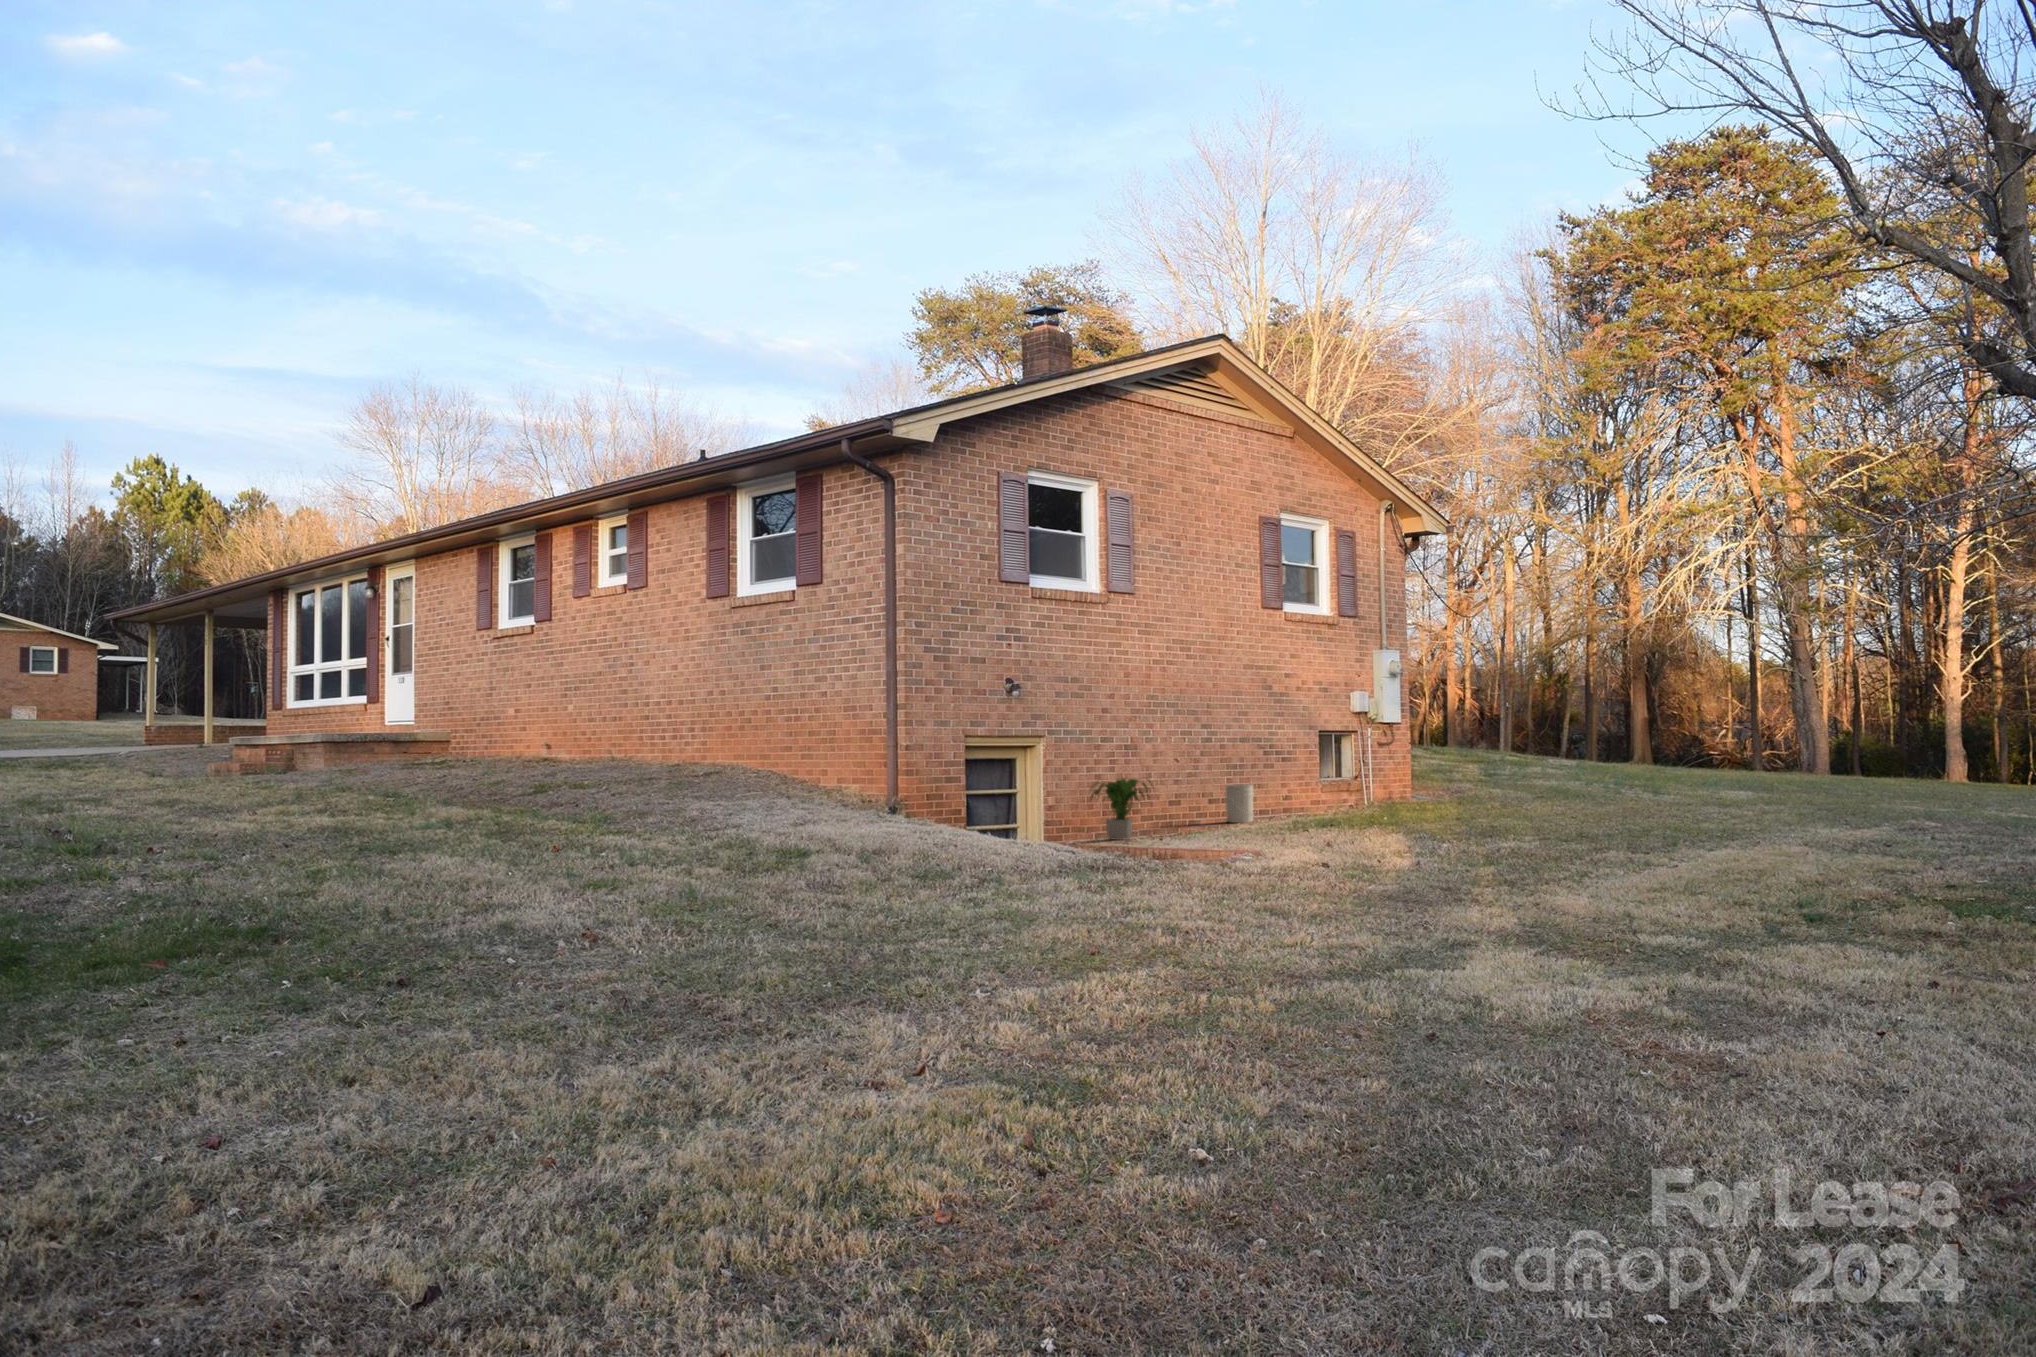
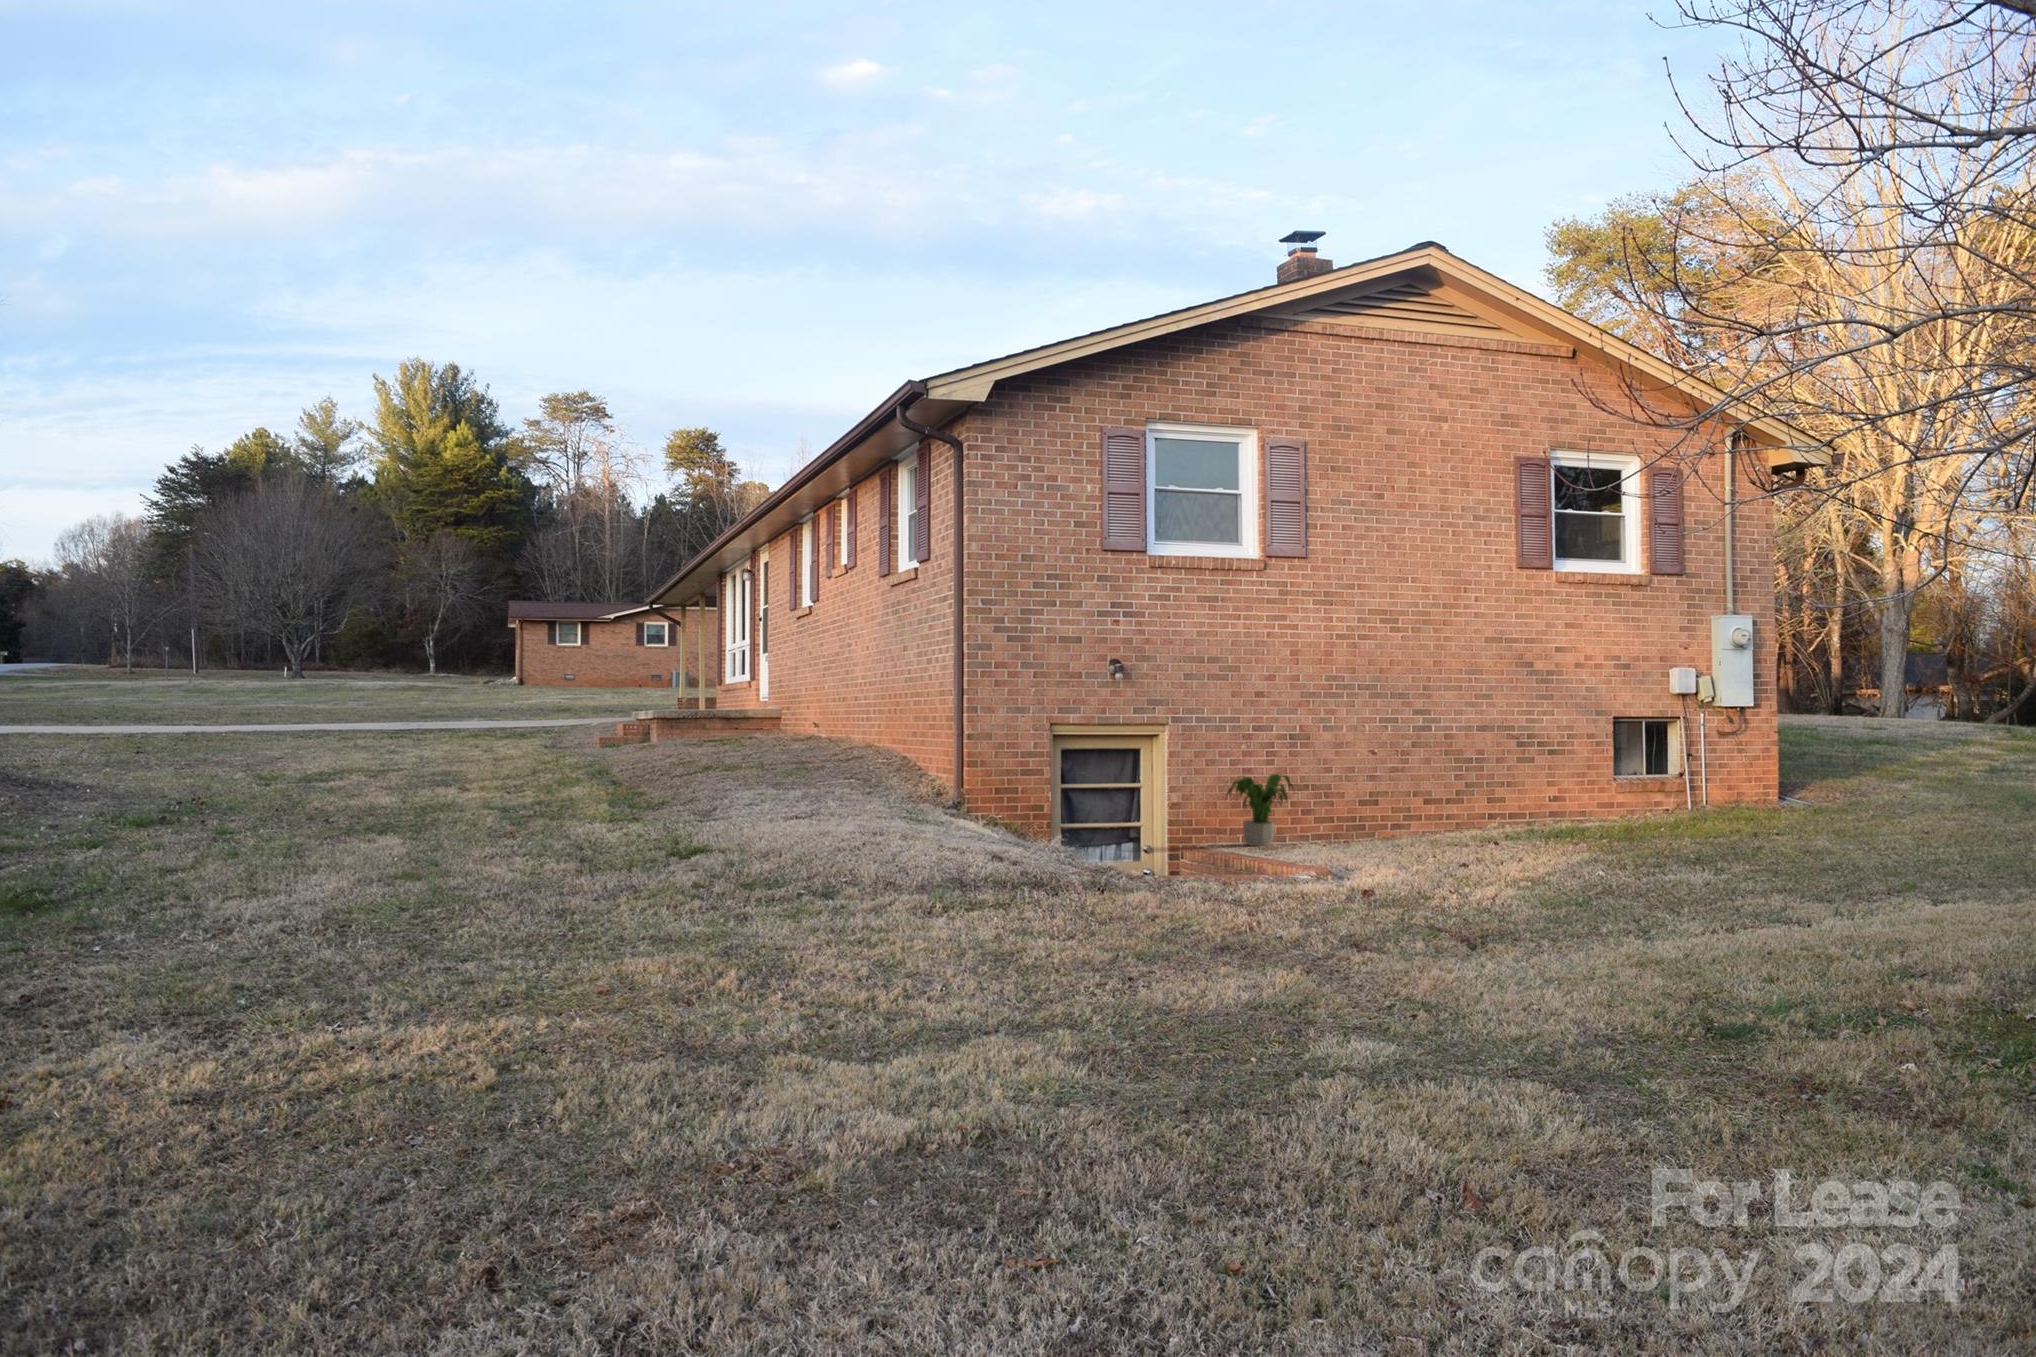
bucket: present [1226,784,1254,823] -> none [1442,782,1485,830]

